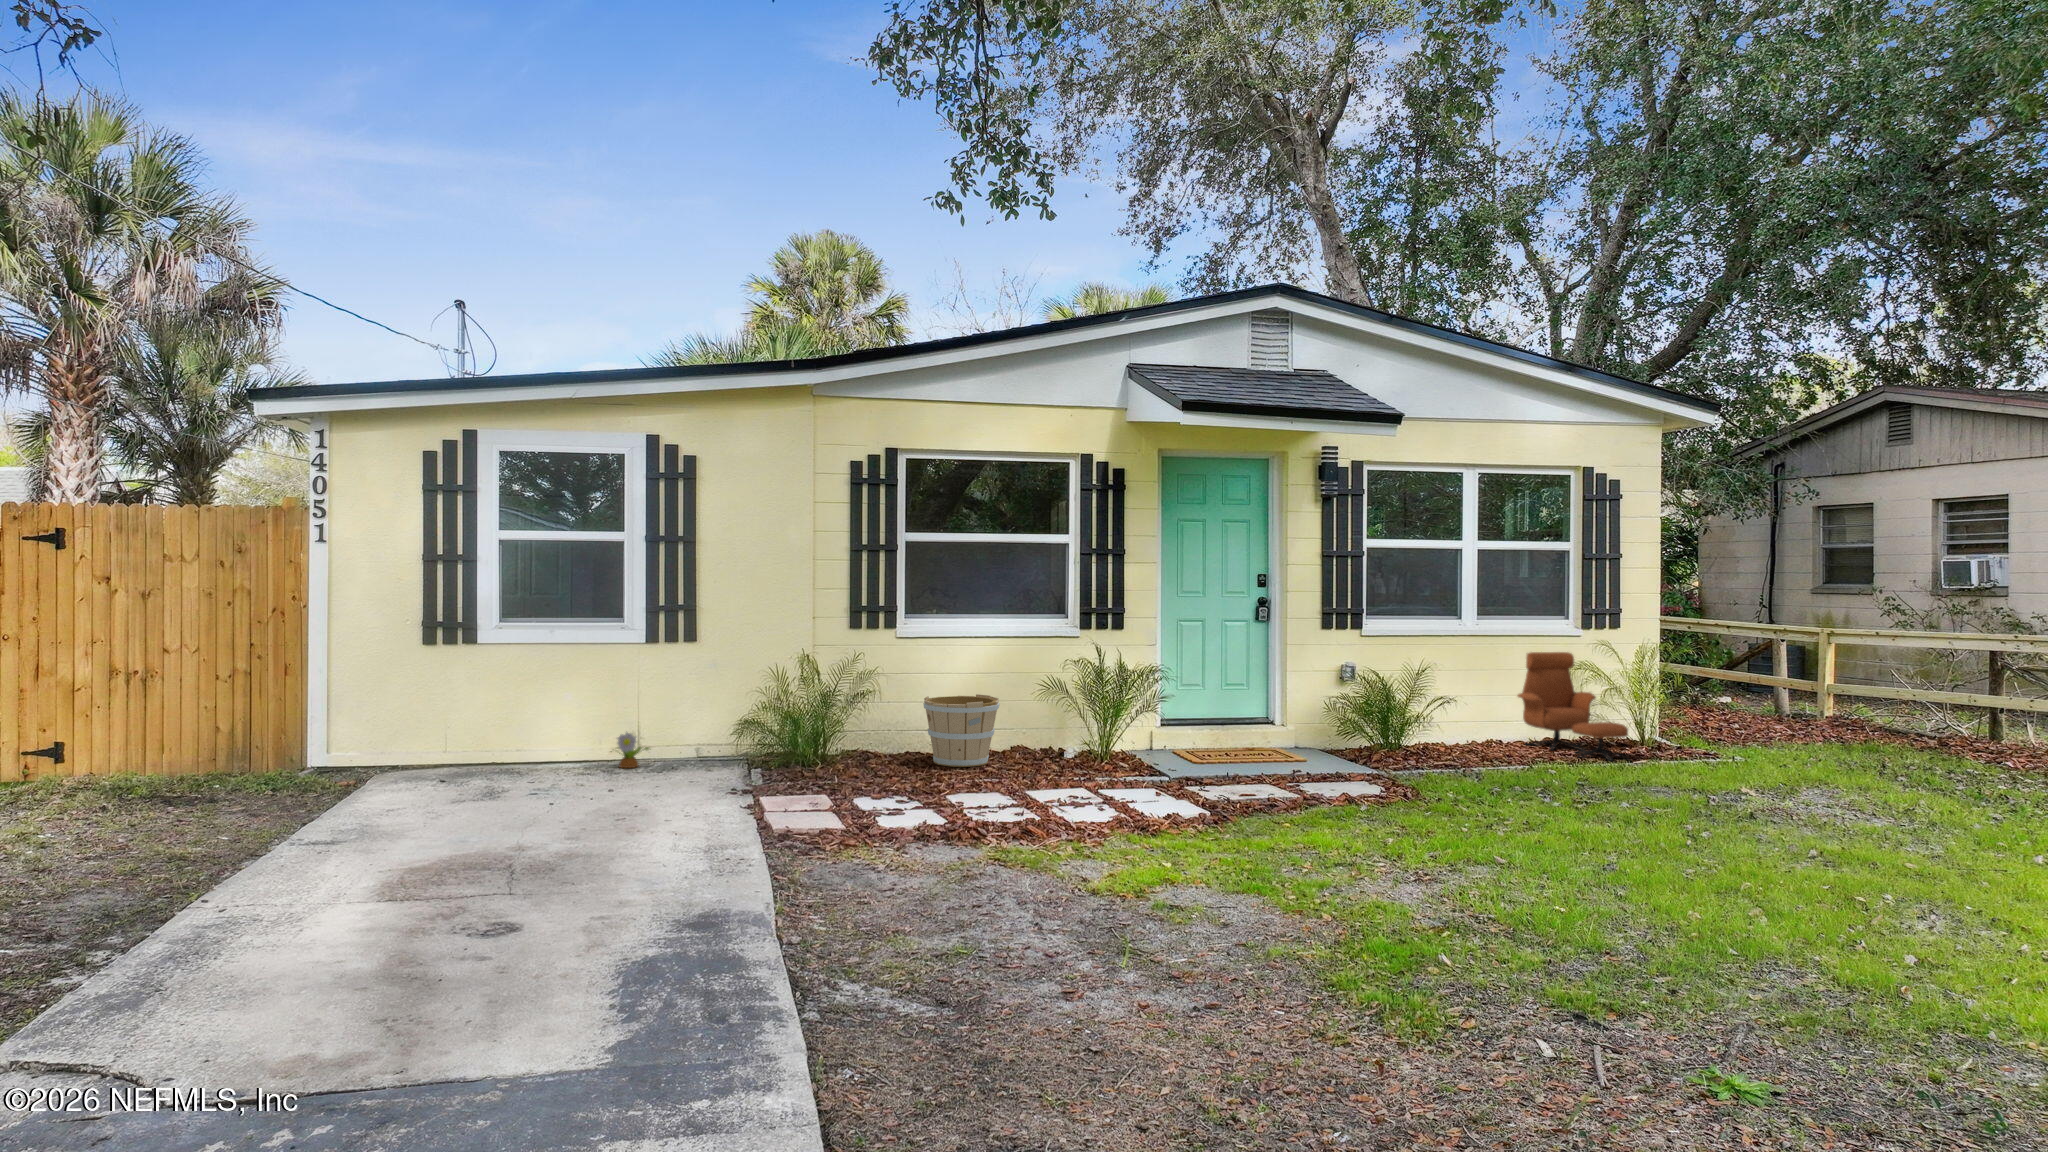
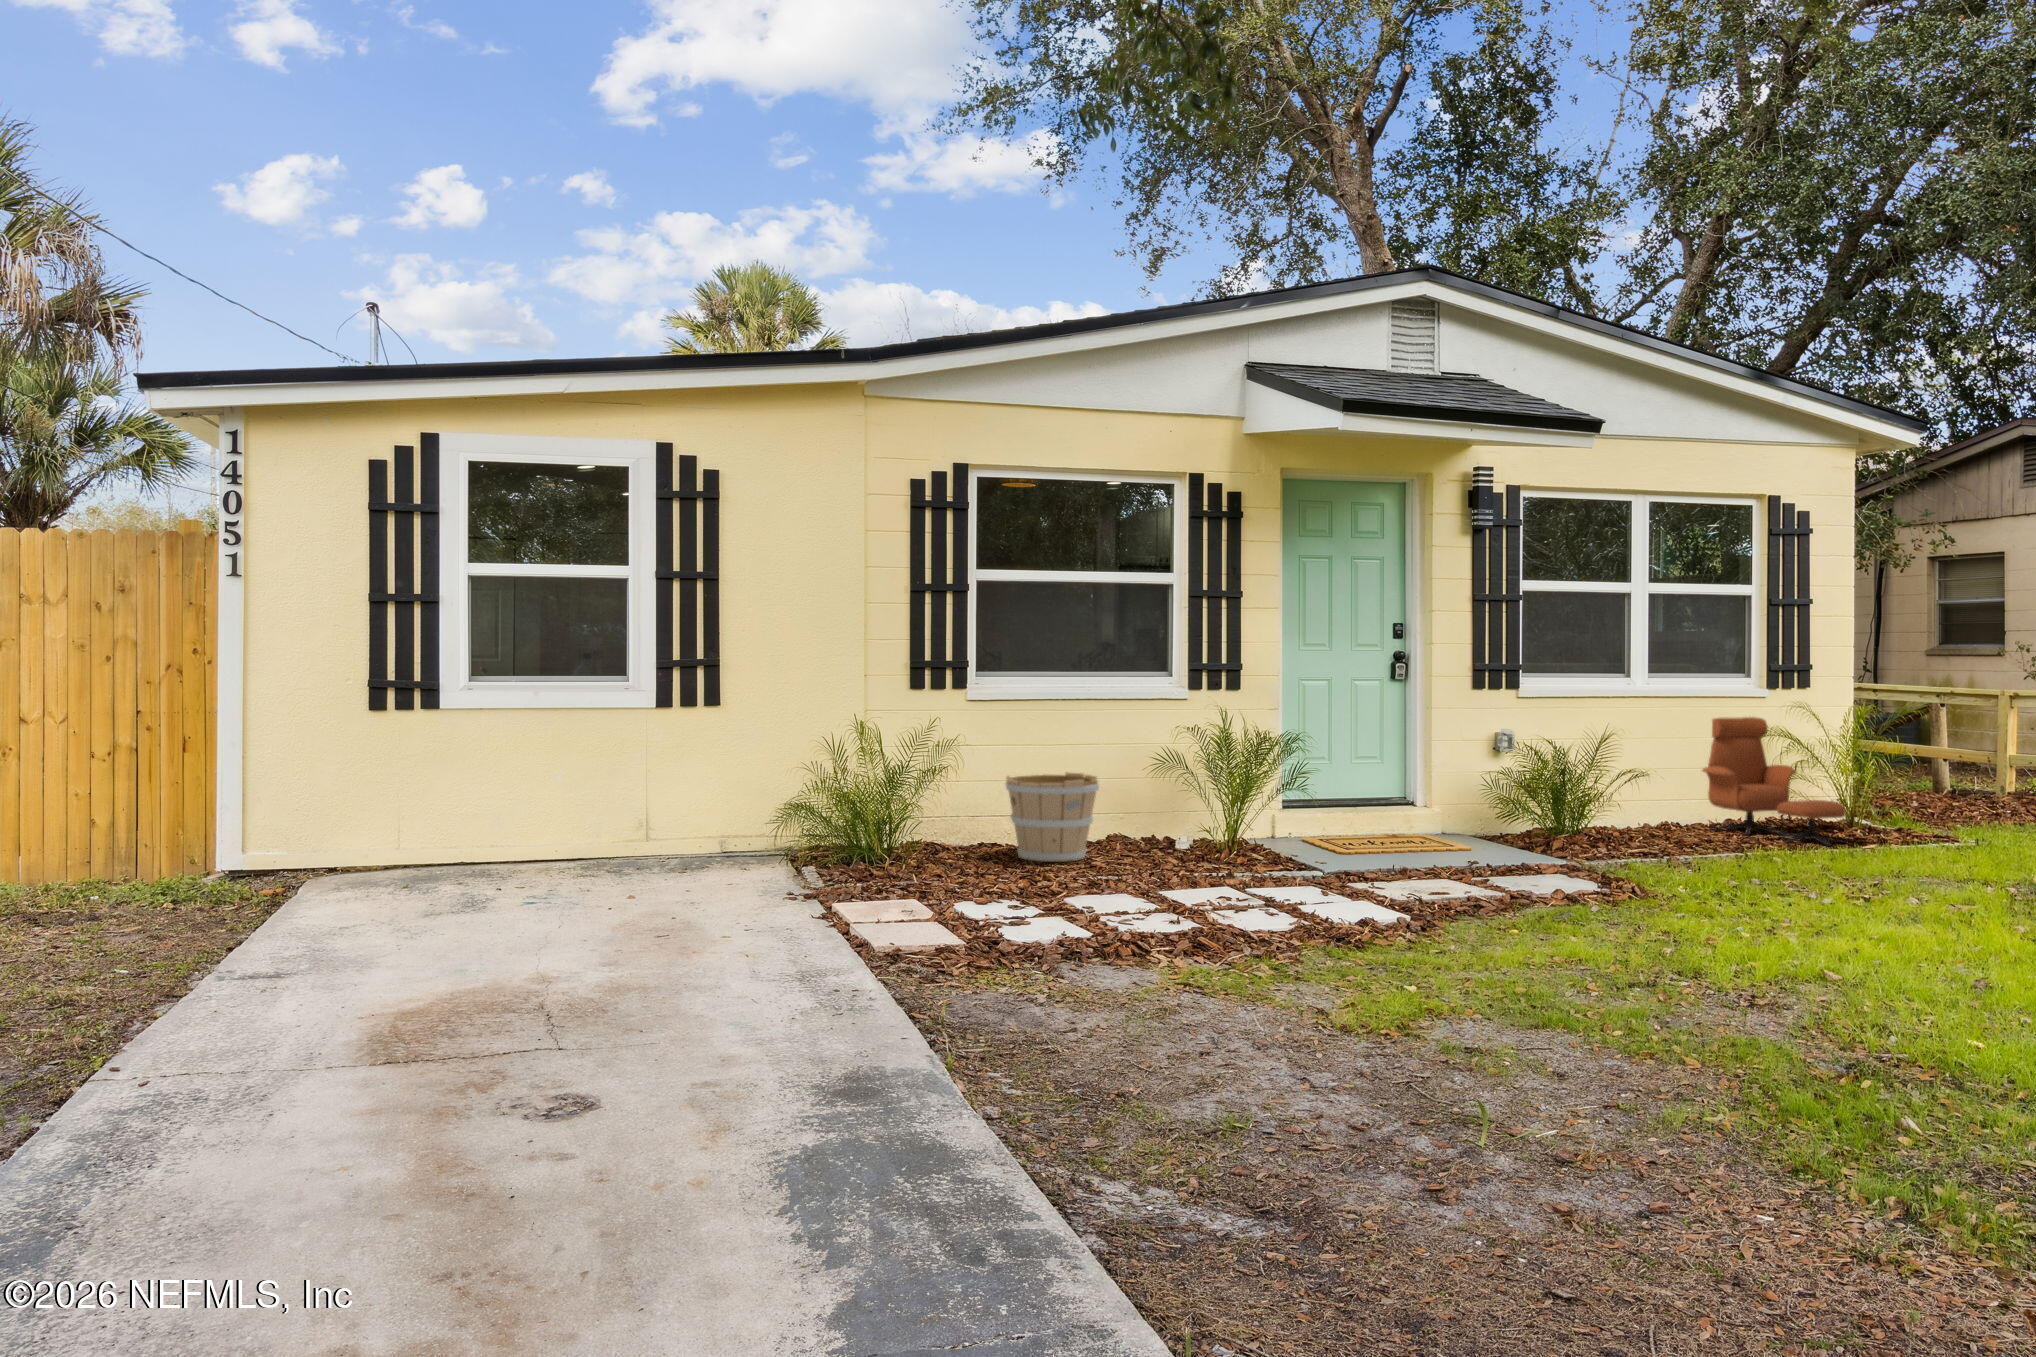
decorative plant: present [611,733,649,768] -> none [613,822,666,869]

